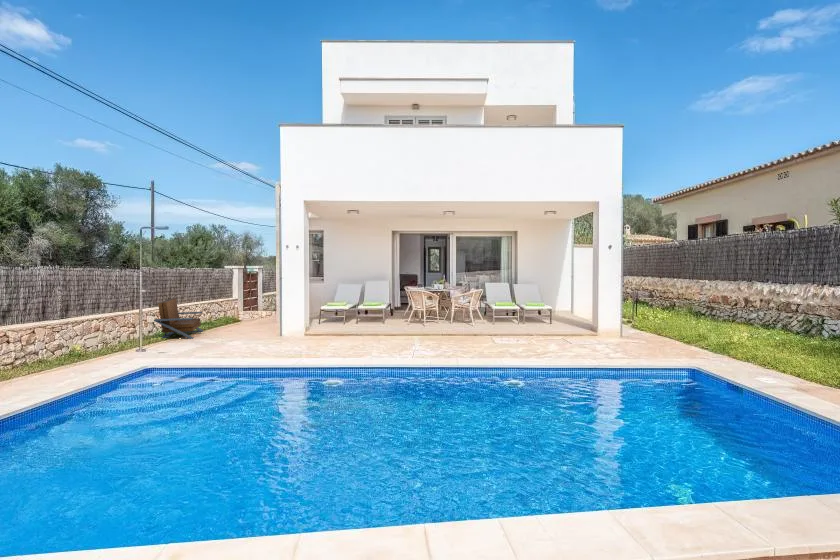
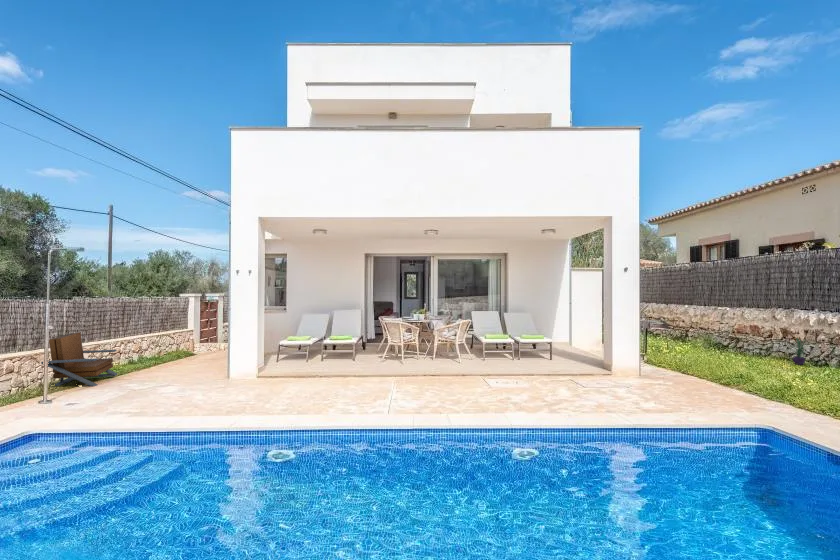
decorative plant: none [738,306,767,328] -> present [793,338,806,365]

